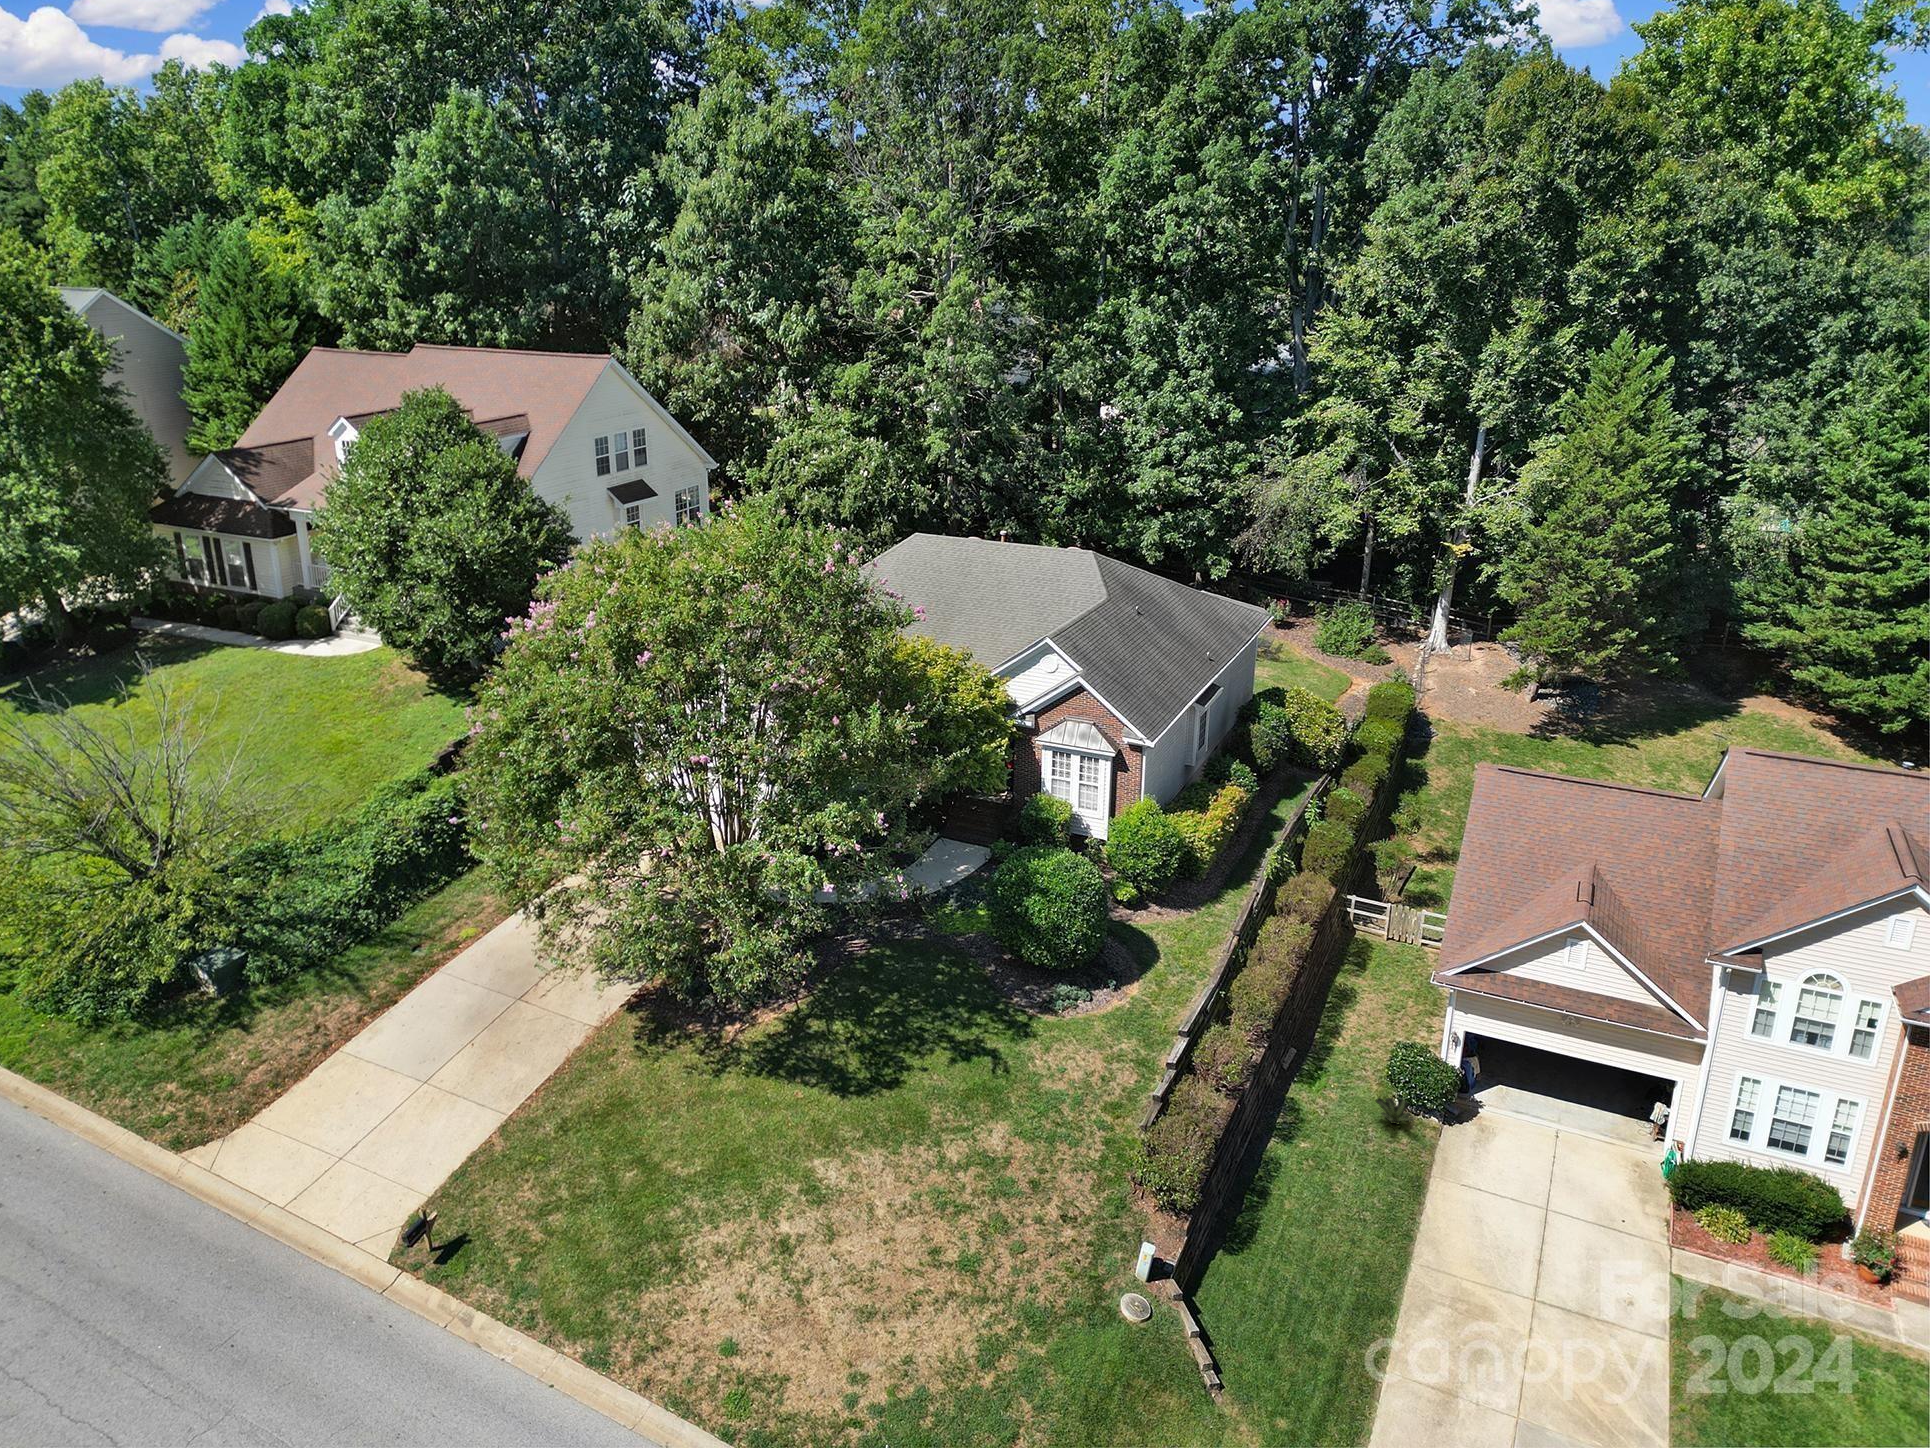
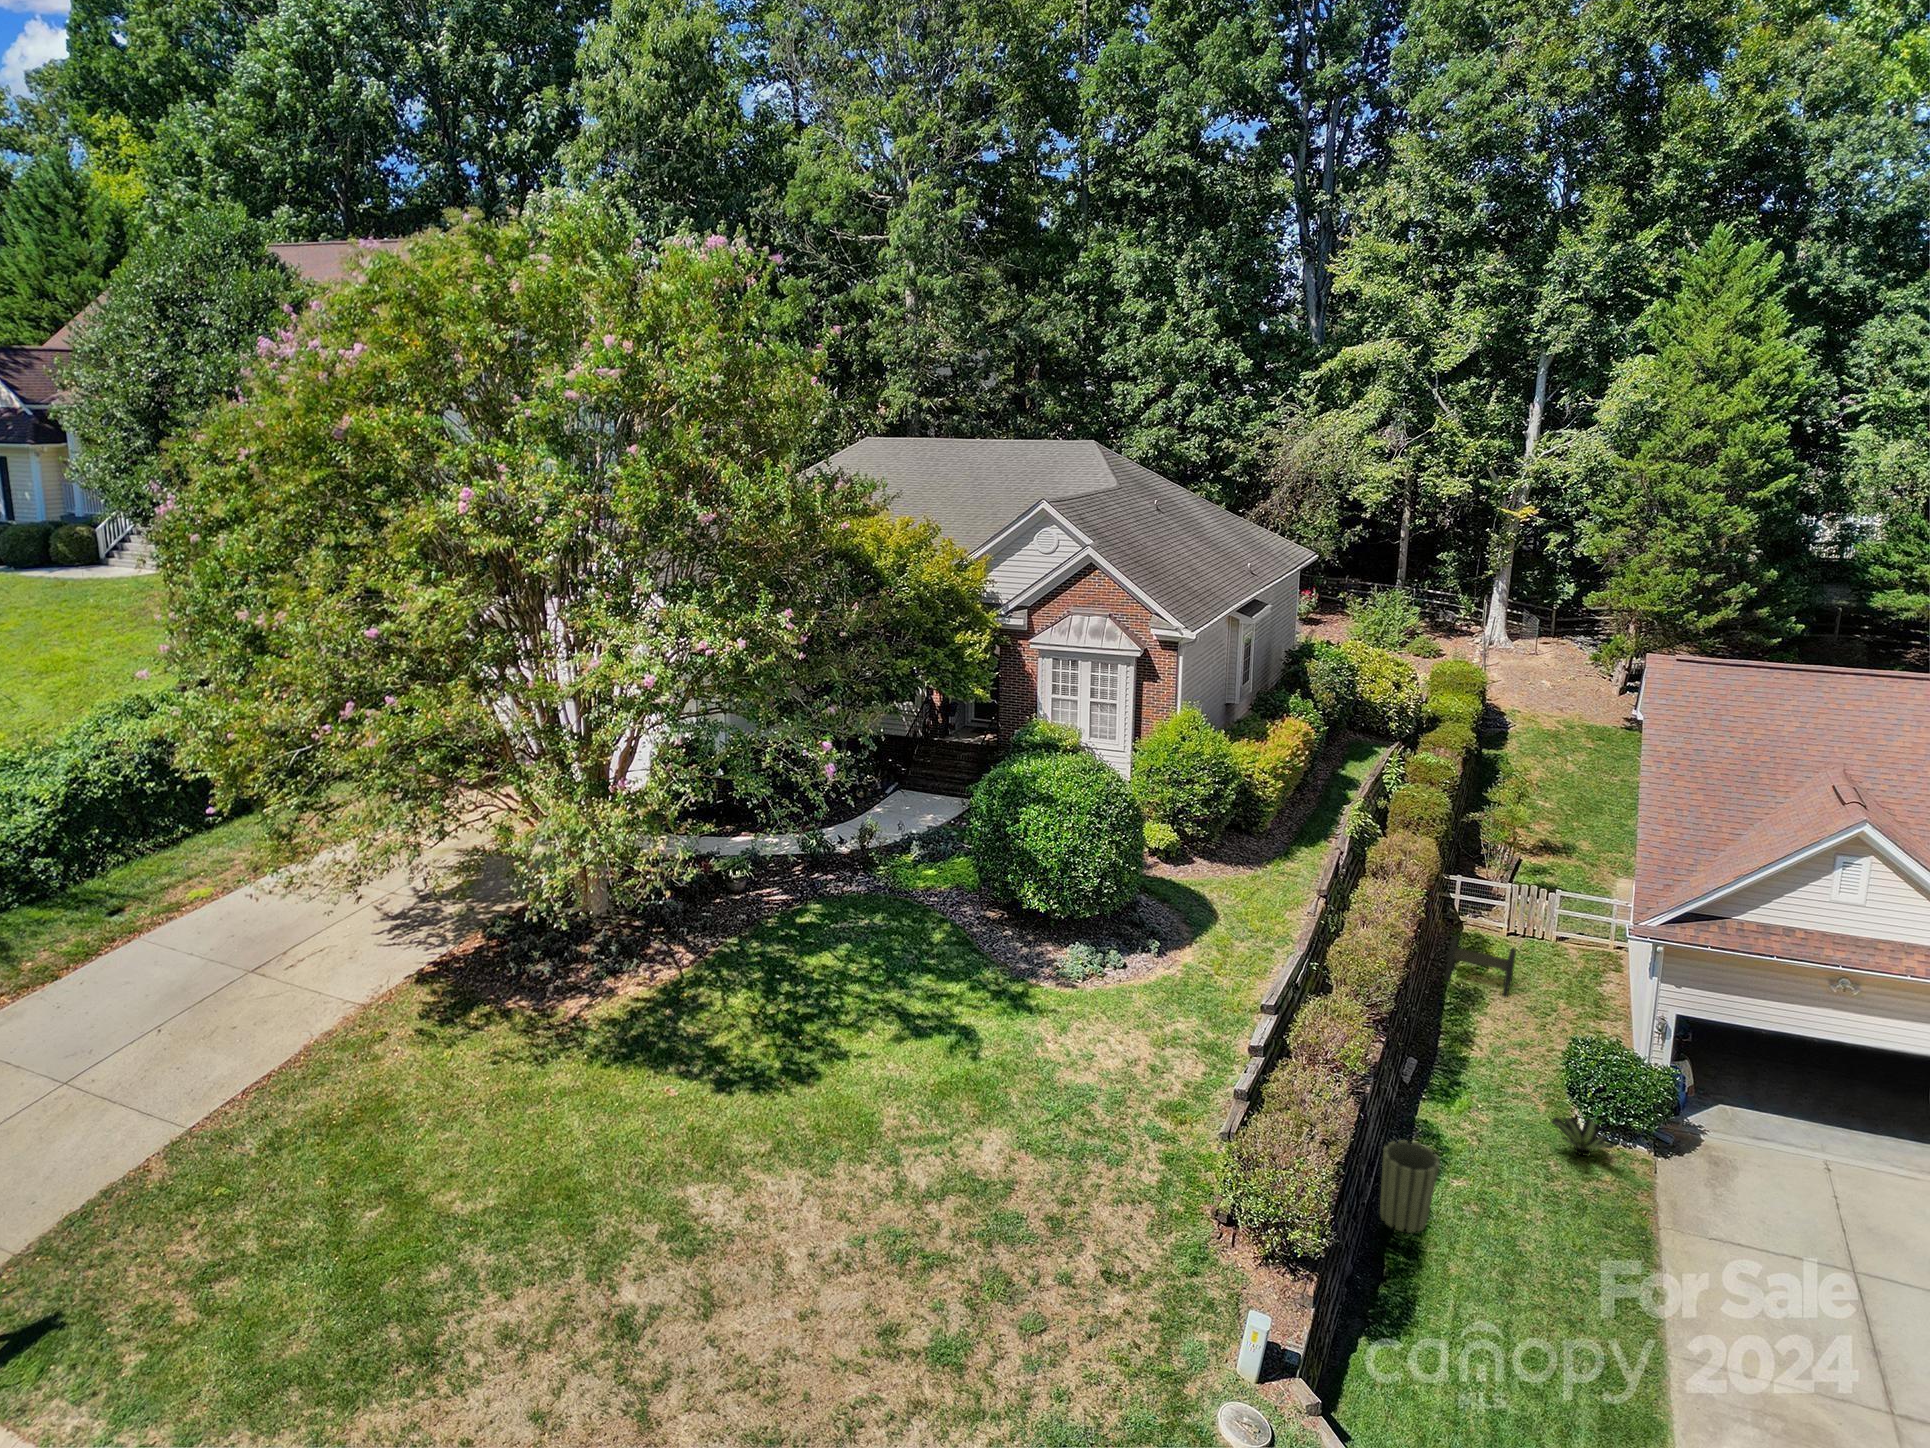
bench: none [1331,945,1383,993] -> present [1445,936,1516,998]
trash can: none [1249,1120,1288,1179] -> present [1380,1140,1440,1233]

